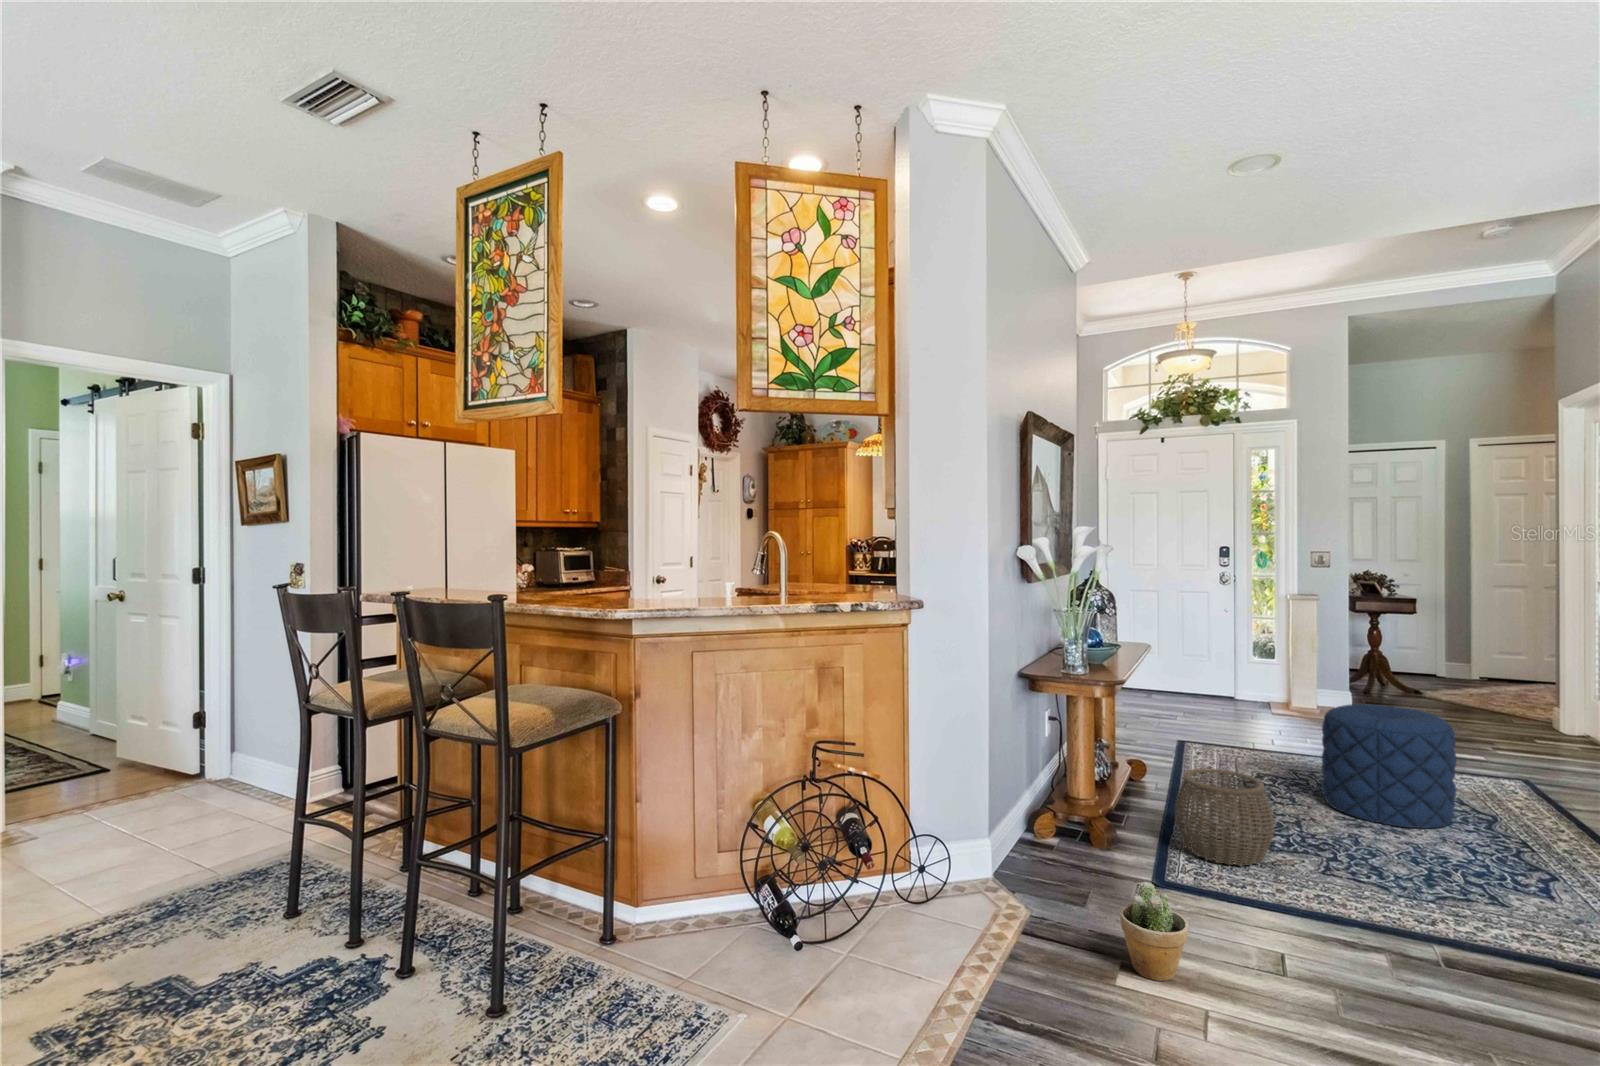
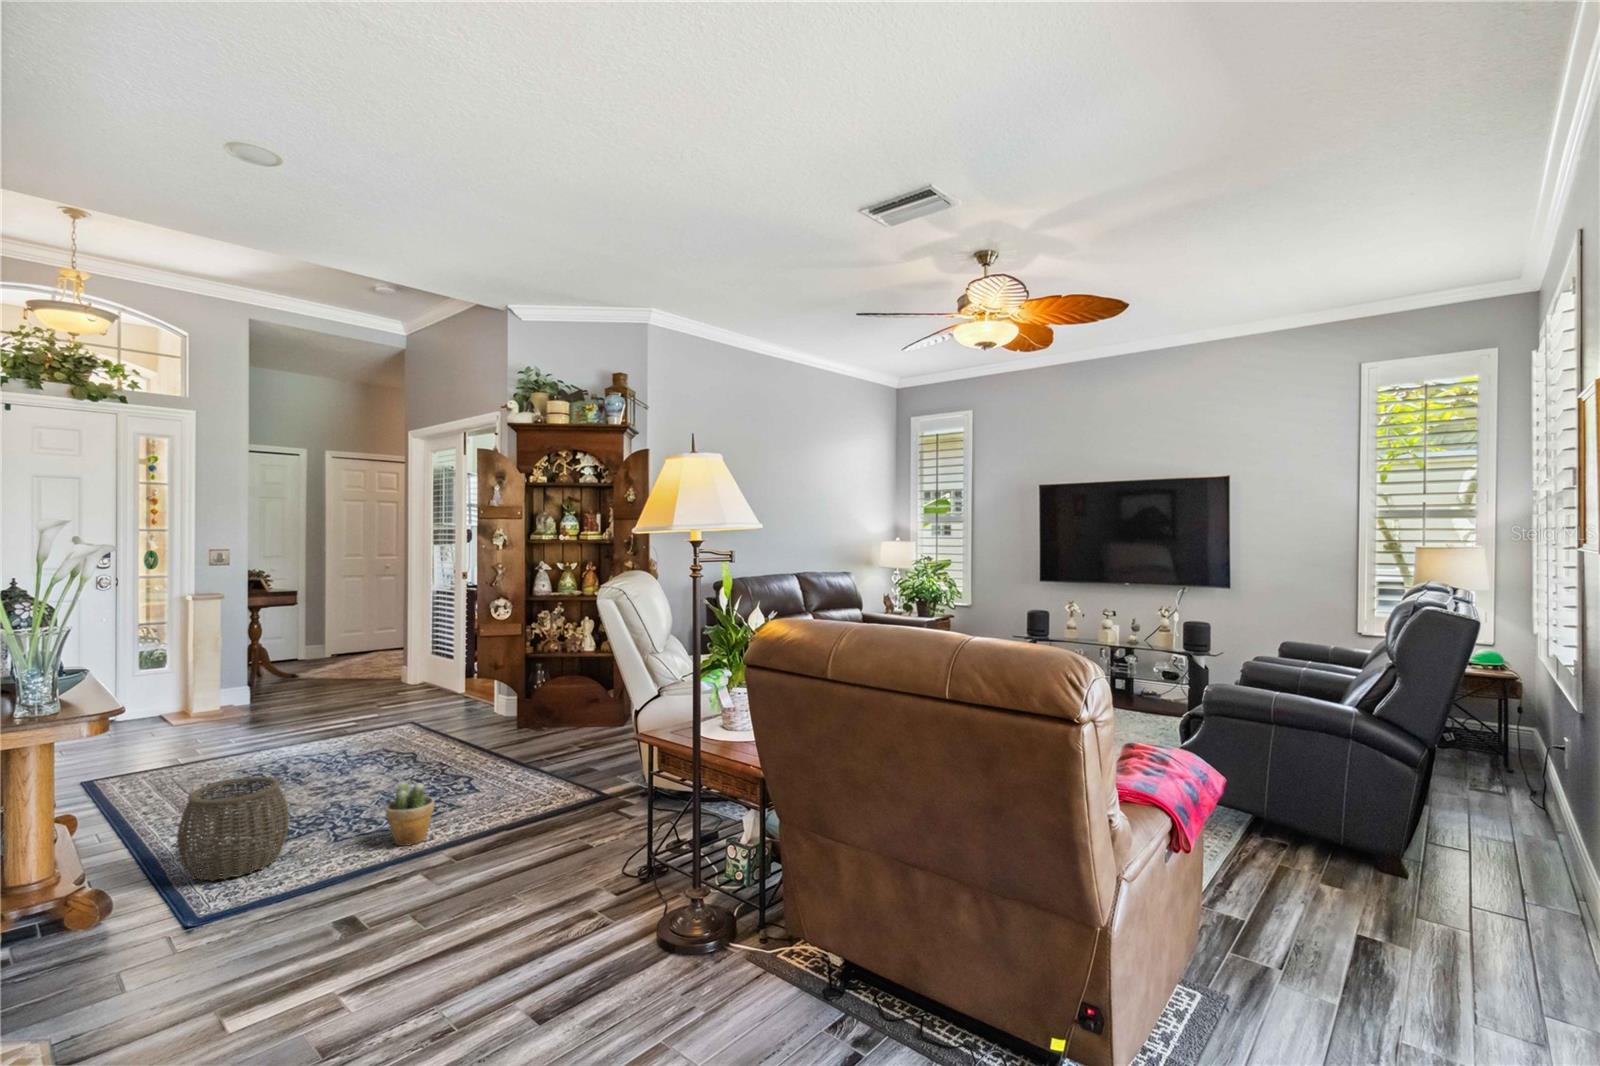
pouf: present [1321,704,1457,828] -> none [286,682,394,789]
potted plant: present [1119,882,1188,981] -> present [385,782,434,846]

